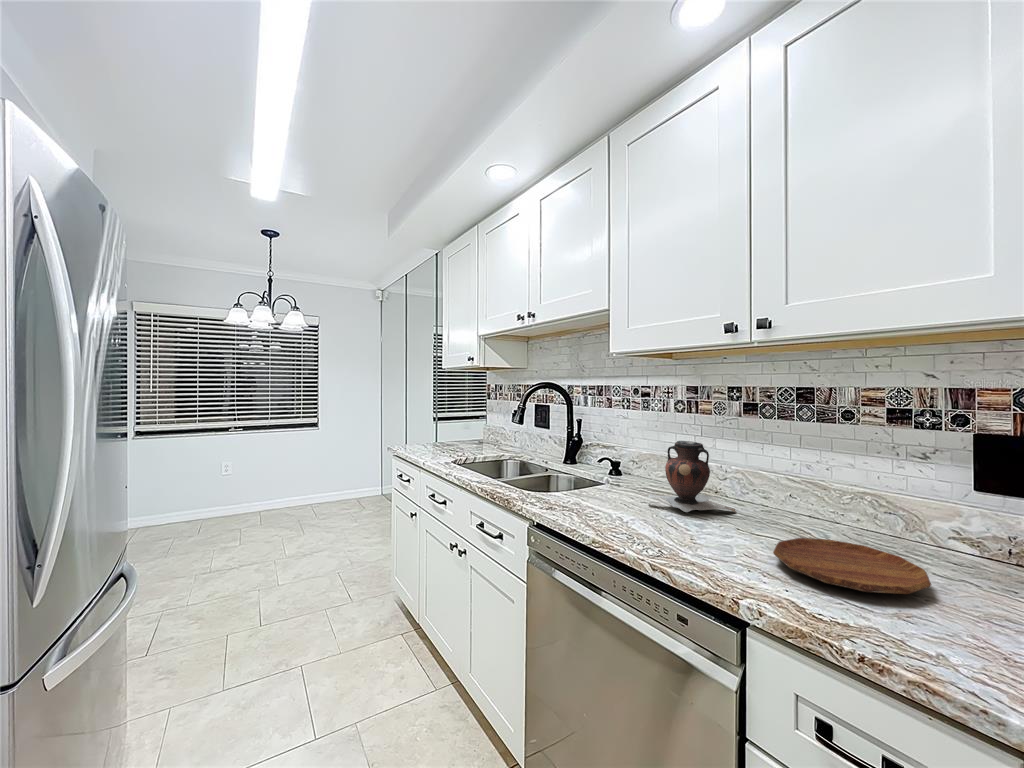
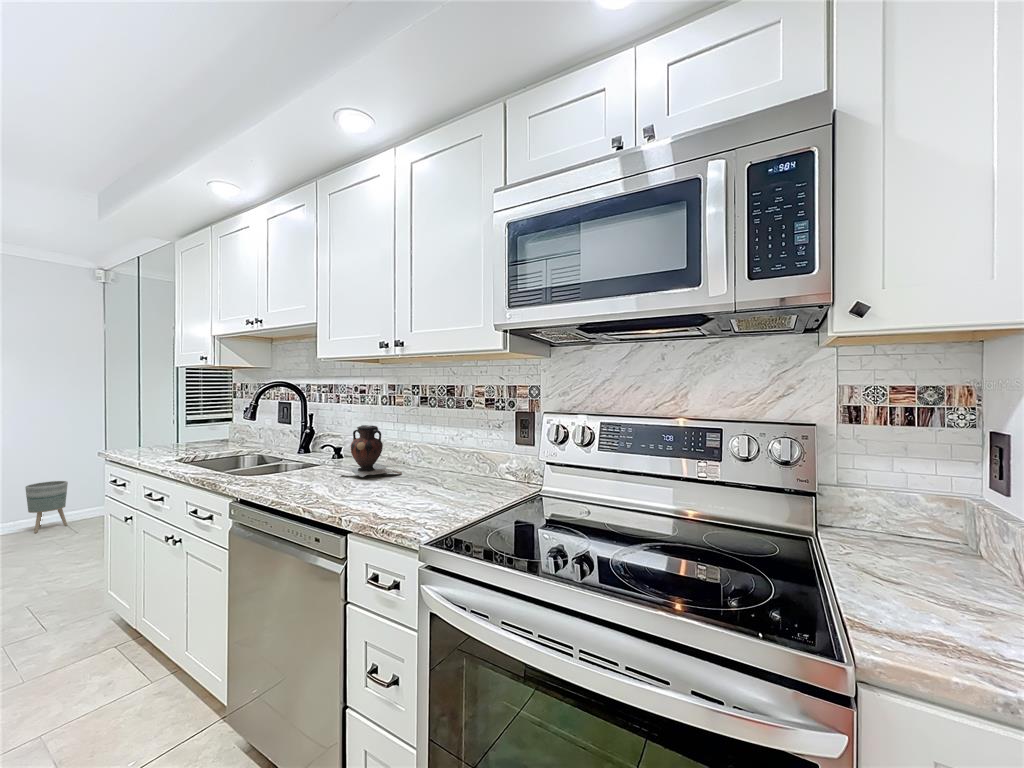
planter: none [330,465,356,506] -> present [25,481,68,533]
tray: present [773,538,931,594] -> none [387,481,464,503]

